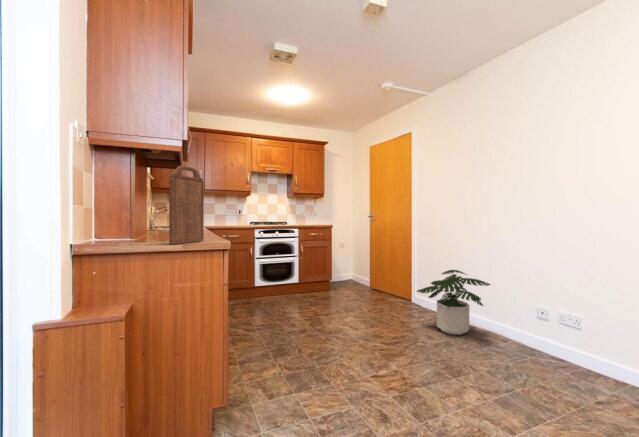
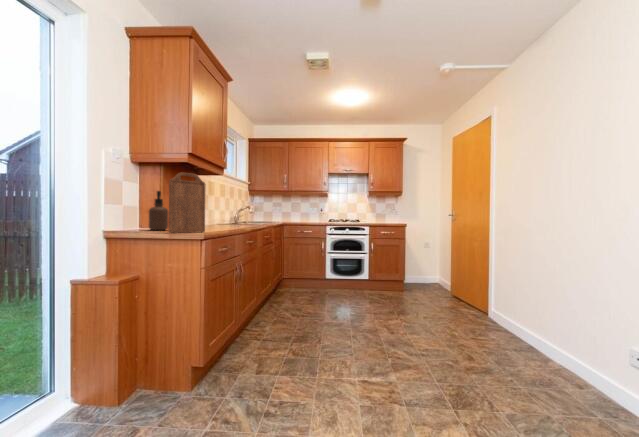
soap dispenser: none [112,187,140,242] -> present [149,191,168,230]
potted plant: present [417,270,490,335] -> none [463,282,568,365]

